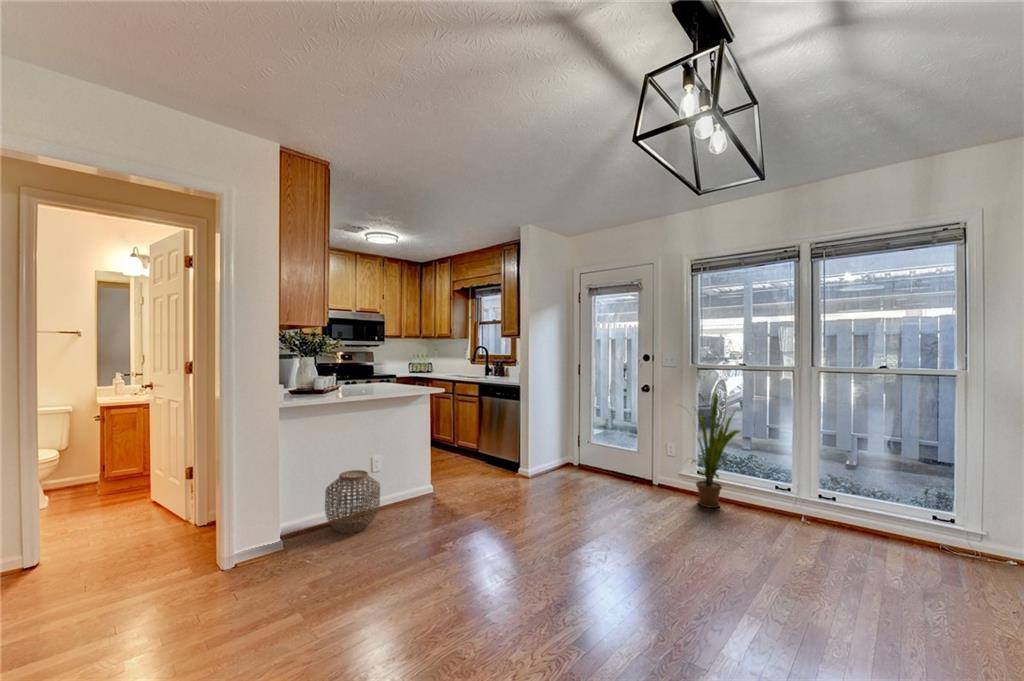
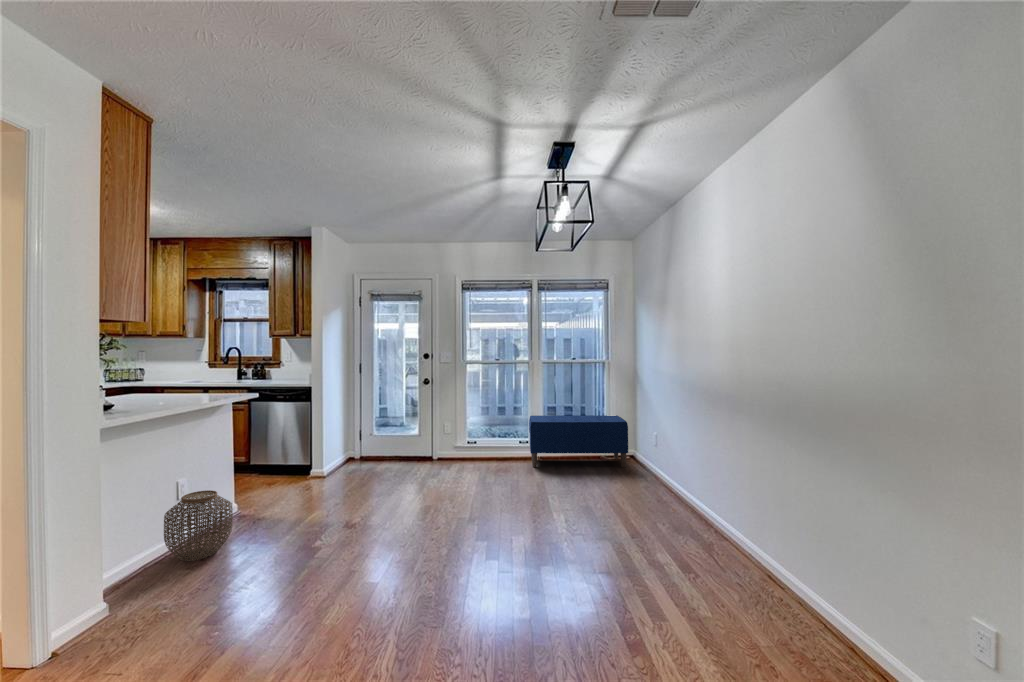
house plant: present [692,391,740,508] -> none [456,380,502,466]
bench: none [780,450,1002,581] -> present [529,415,628,467]

